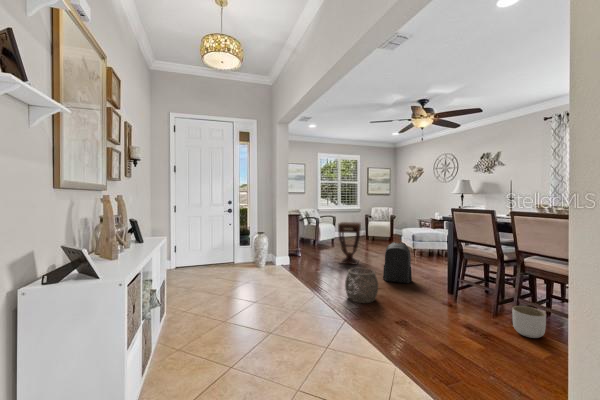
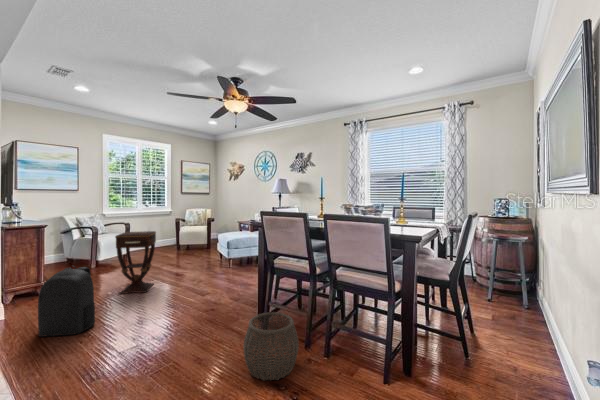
backpack: present [383,242,412,283] -> present [38,266,95,337]
woven basket: present [345,268,378,303] -> present [243,312,299,380]
planter: present [512,306,546,338] -> none [326,331,359,374]

